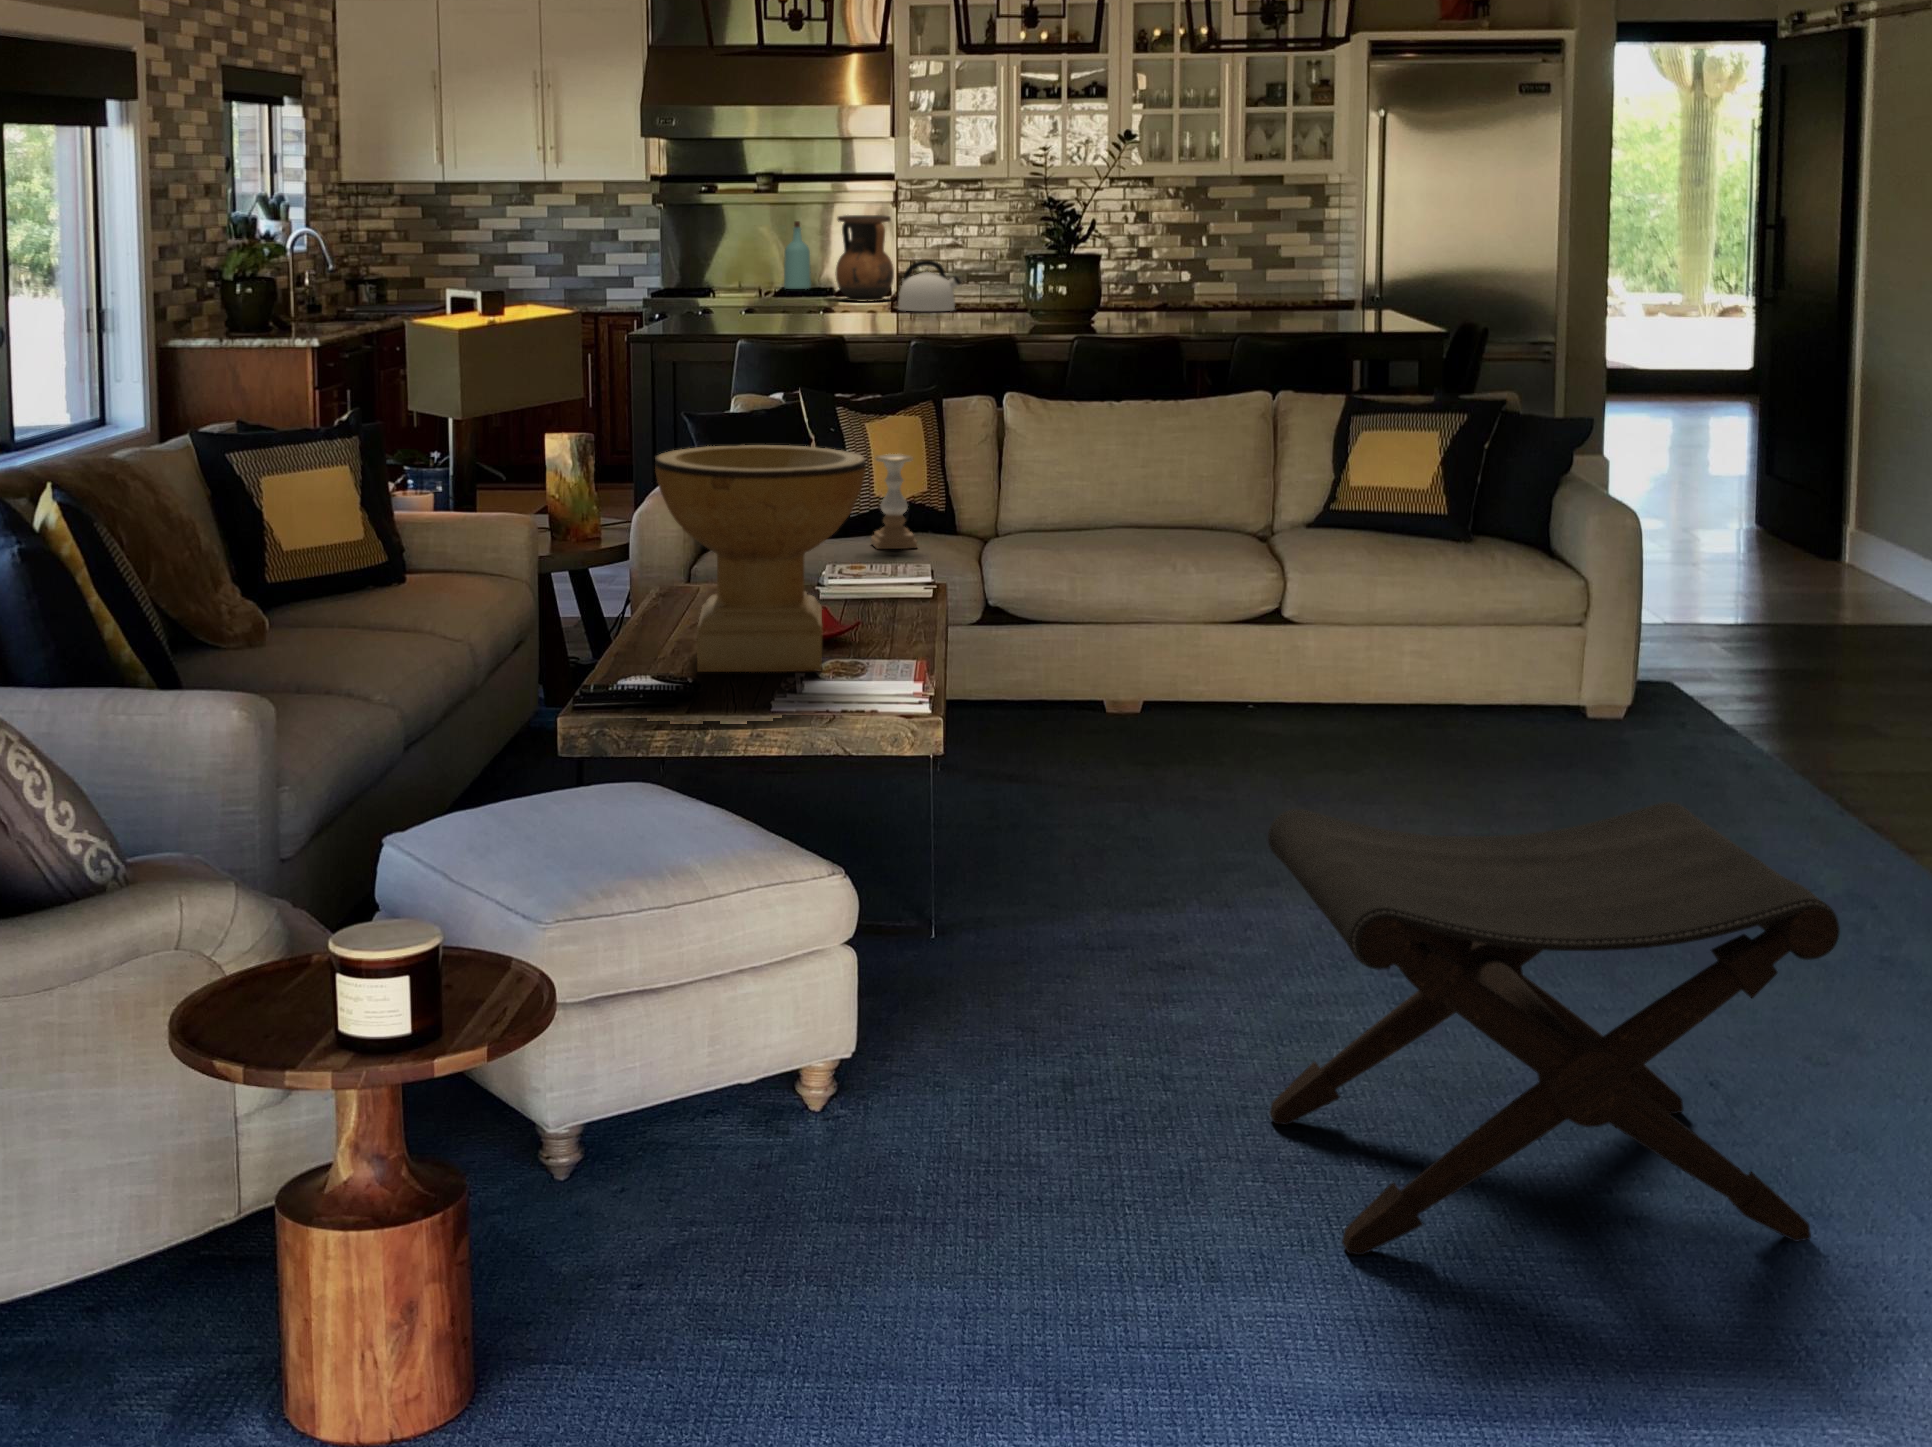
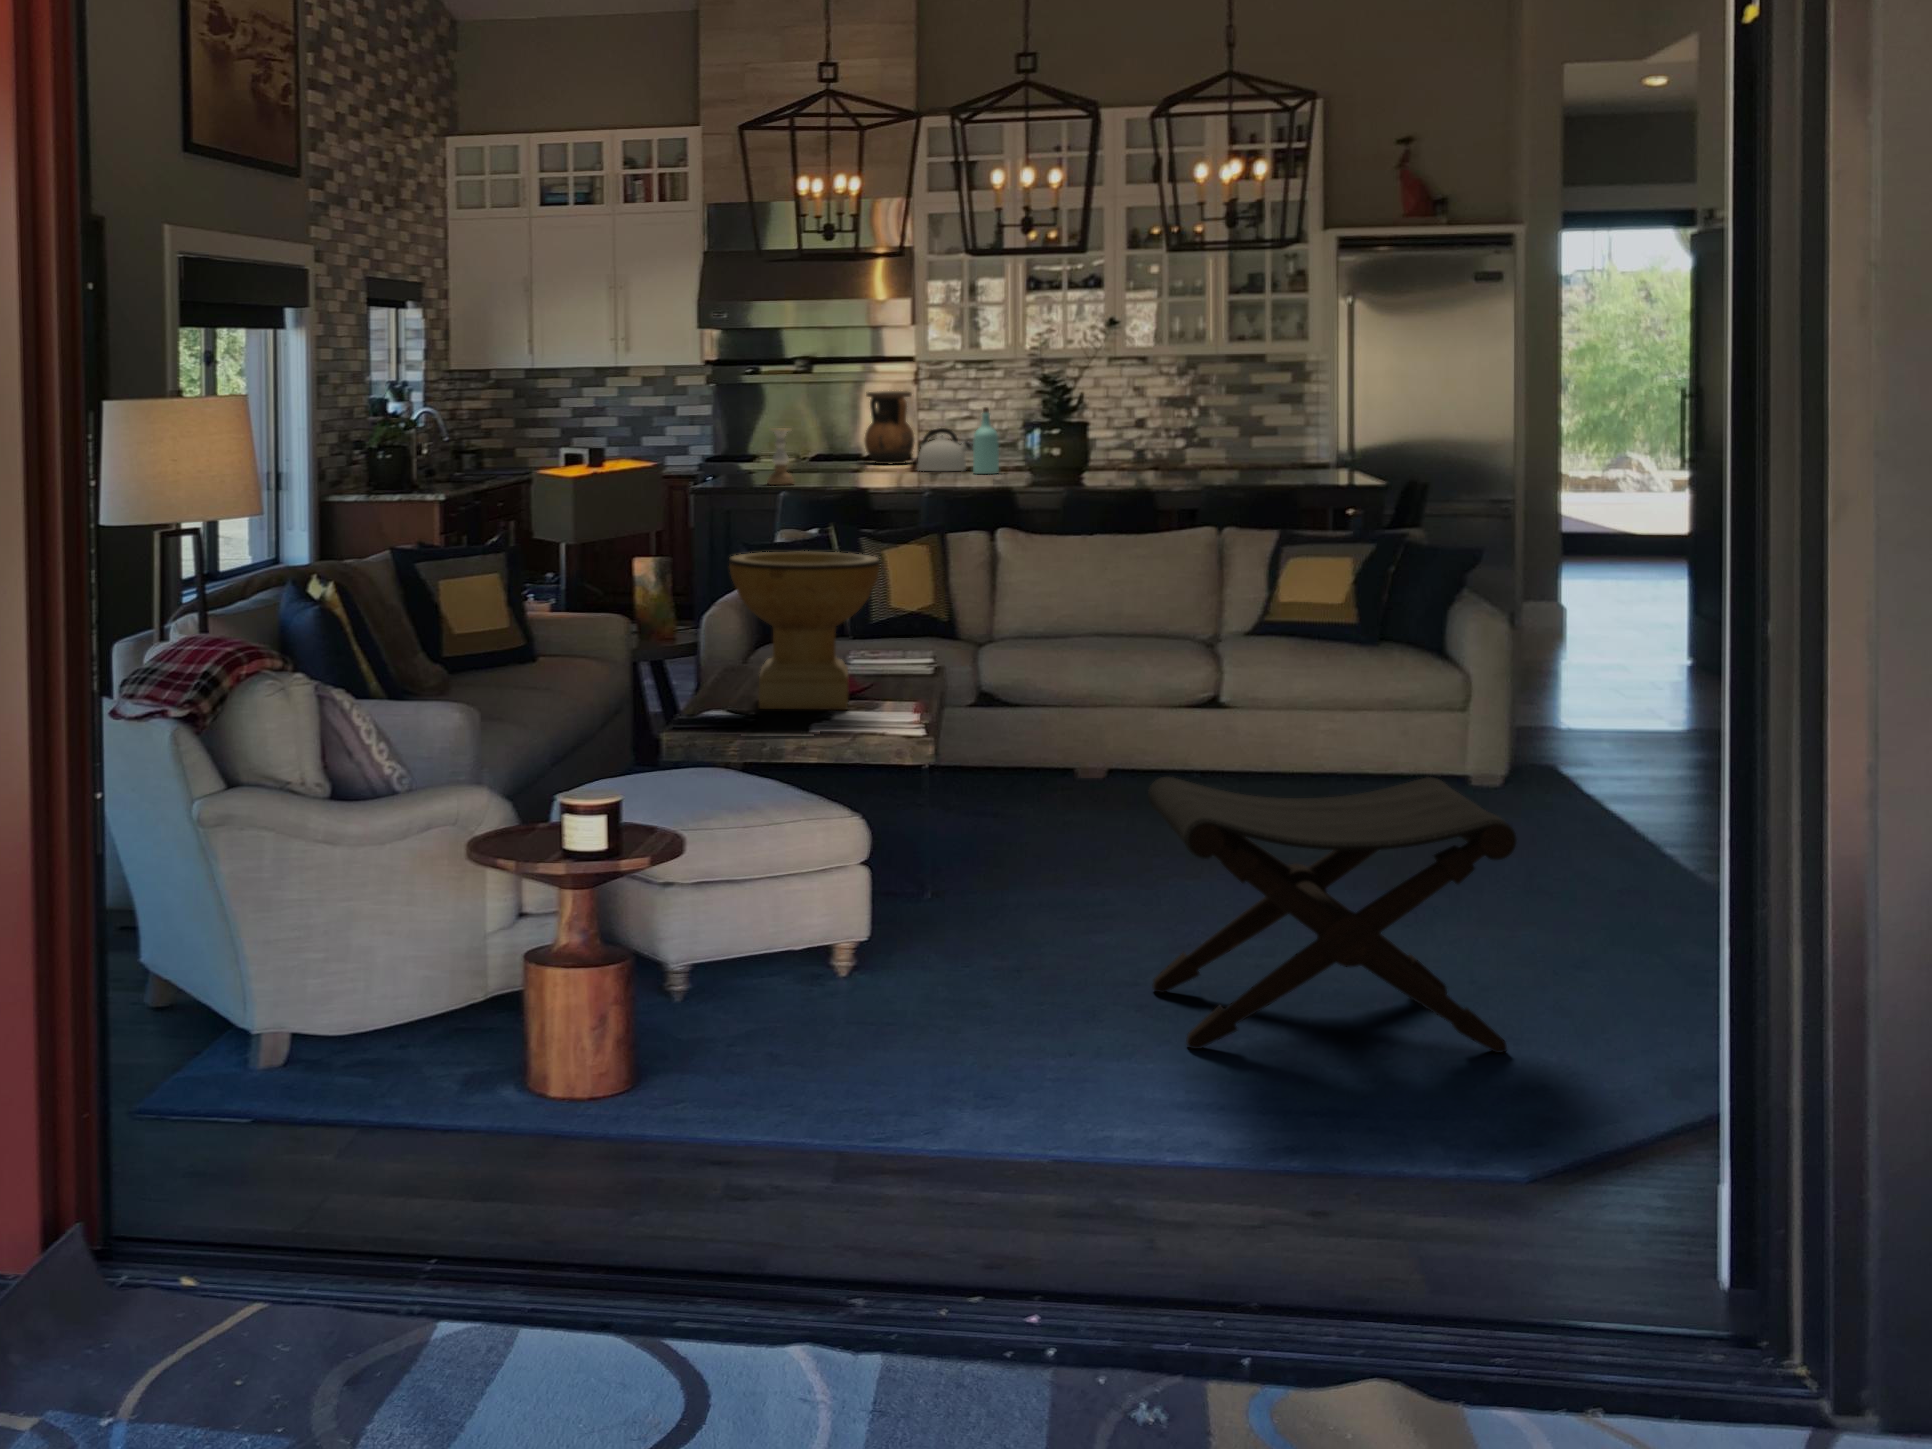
bottle: present [784,221,811,289] -> present [973,407,999,474]
candle holder: present [871,454,917,549] -> present [767,428,794,485]

